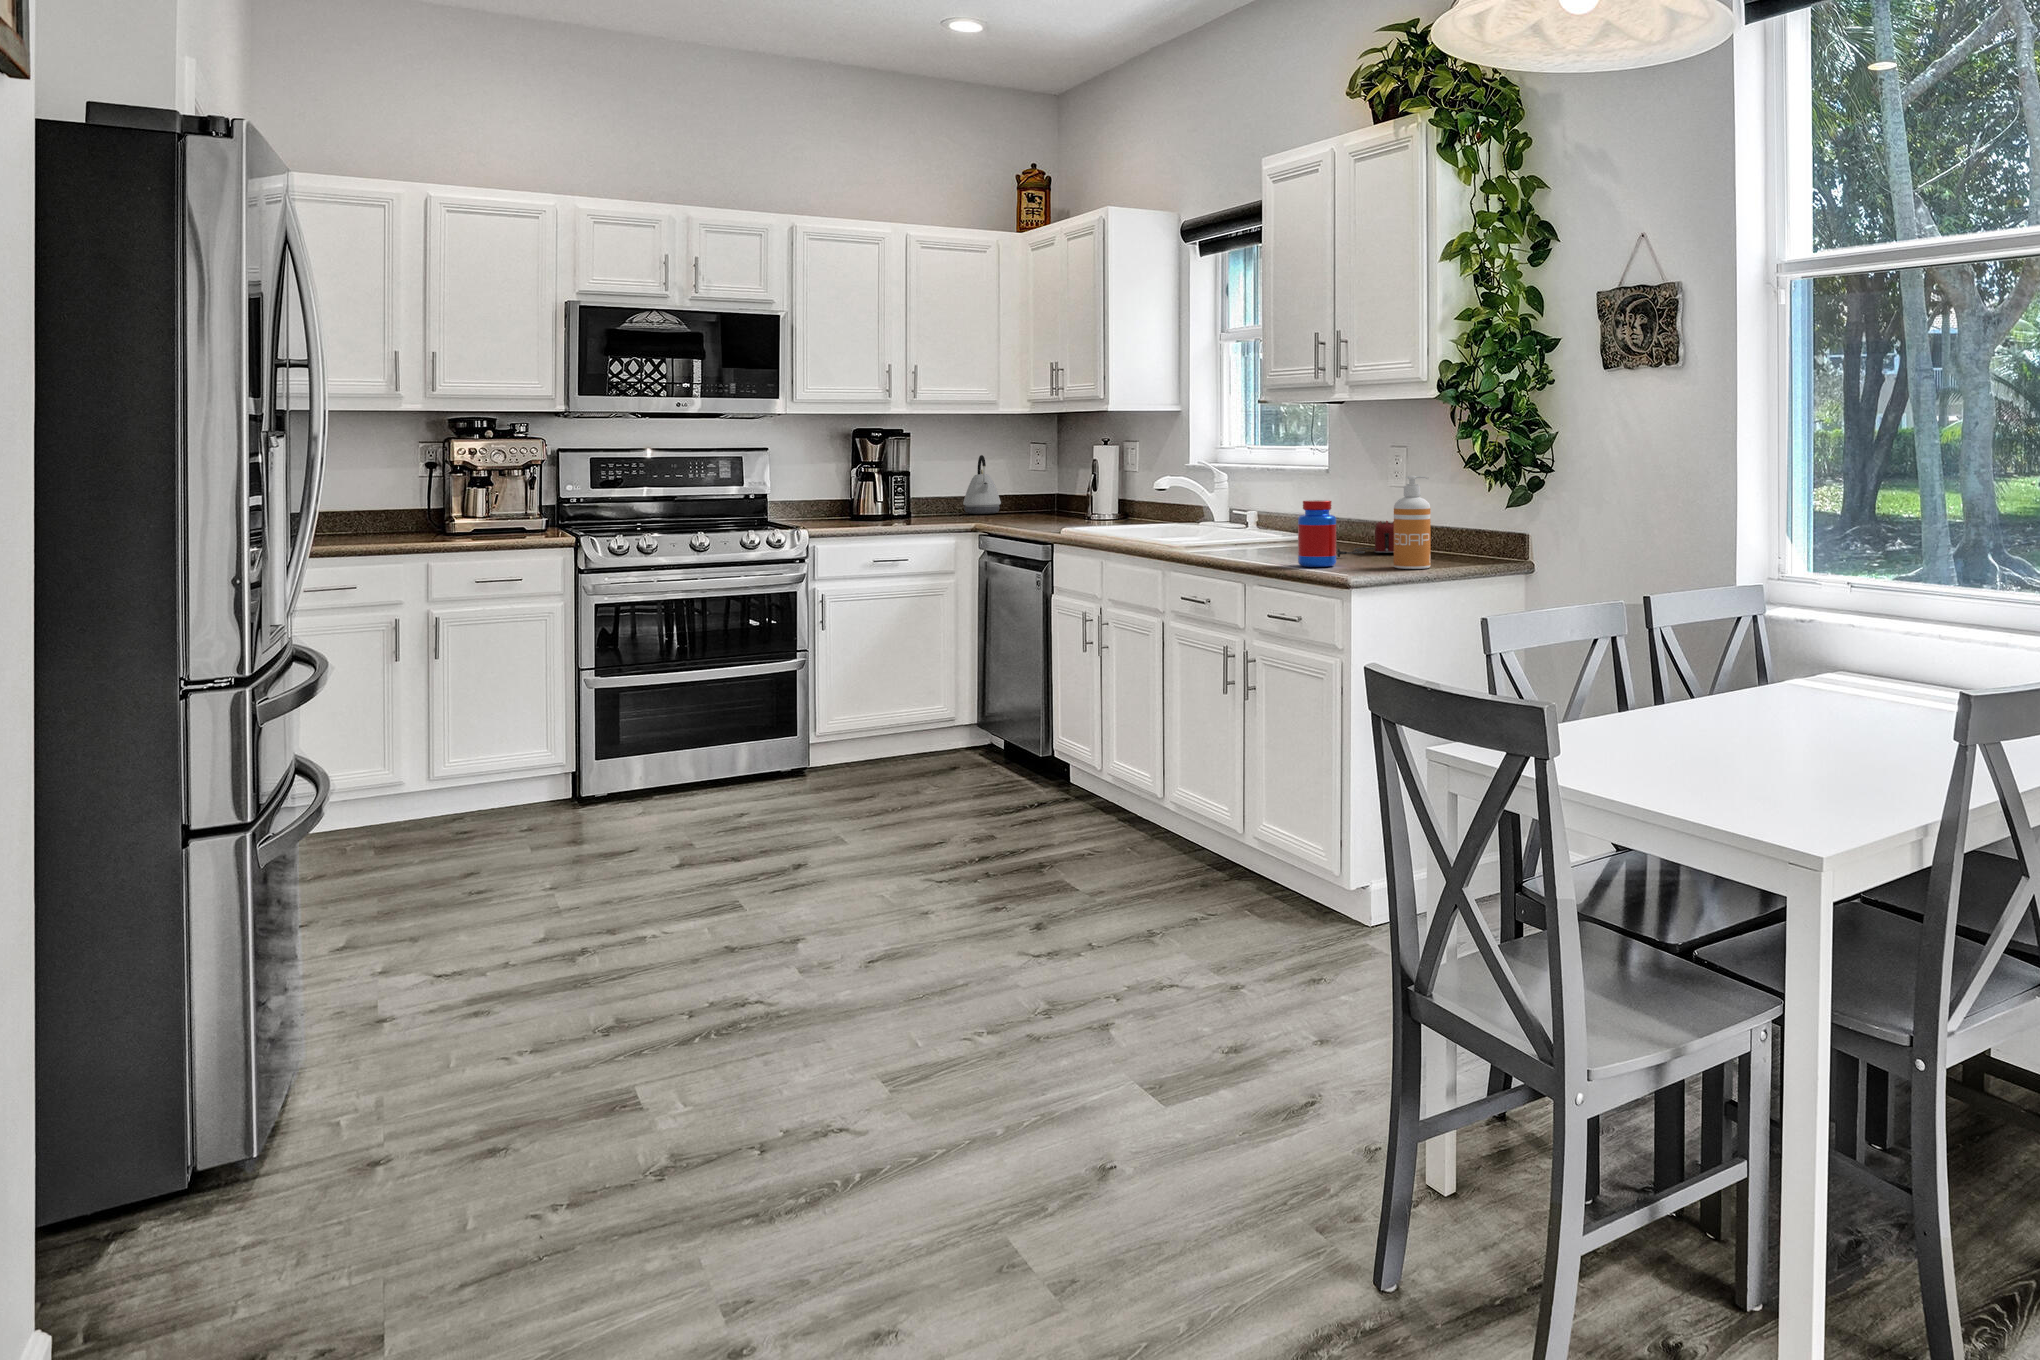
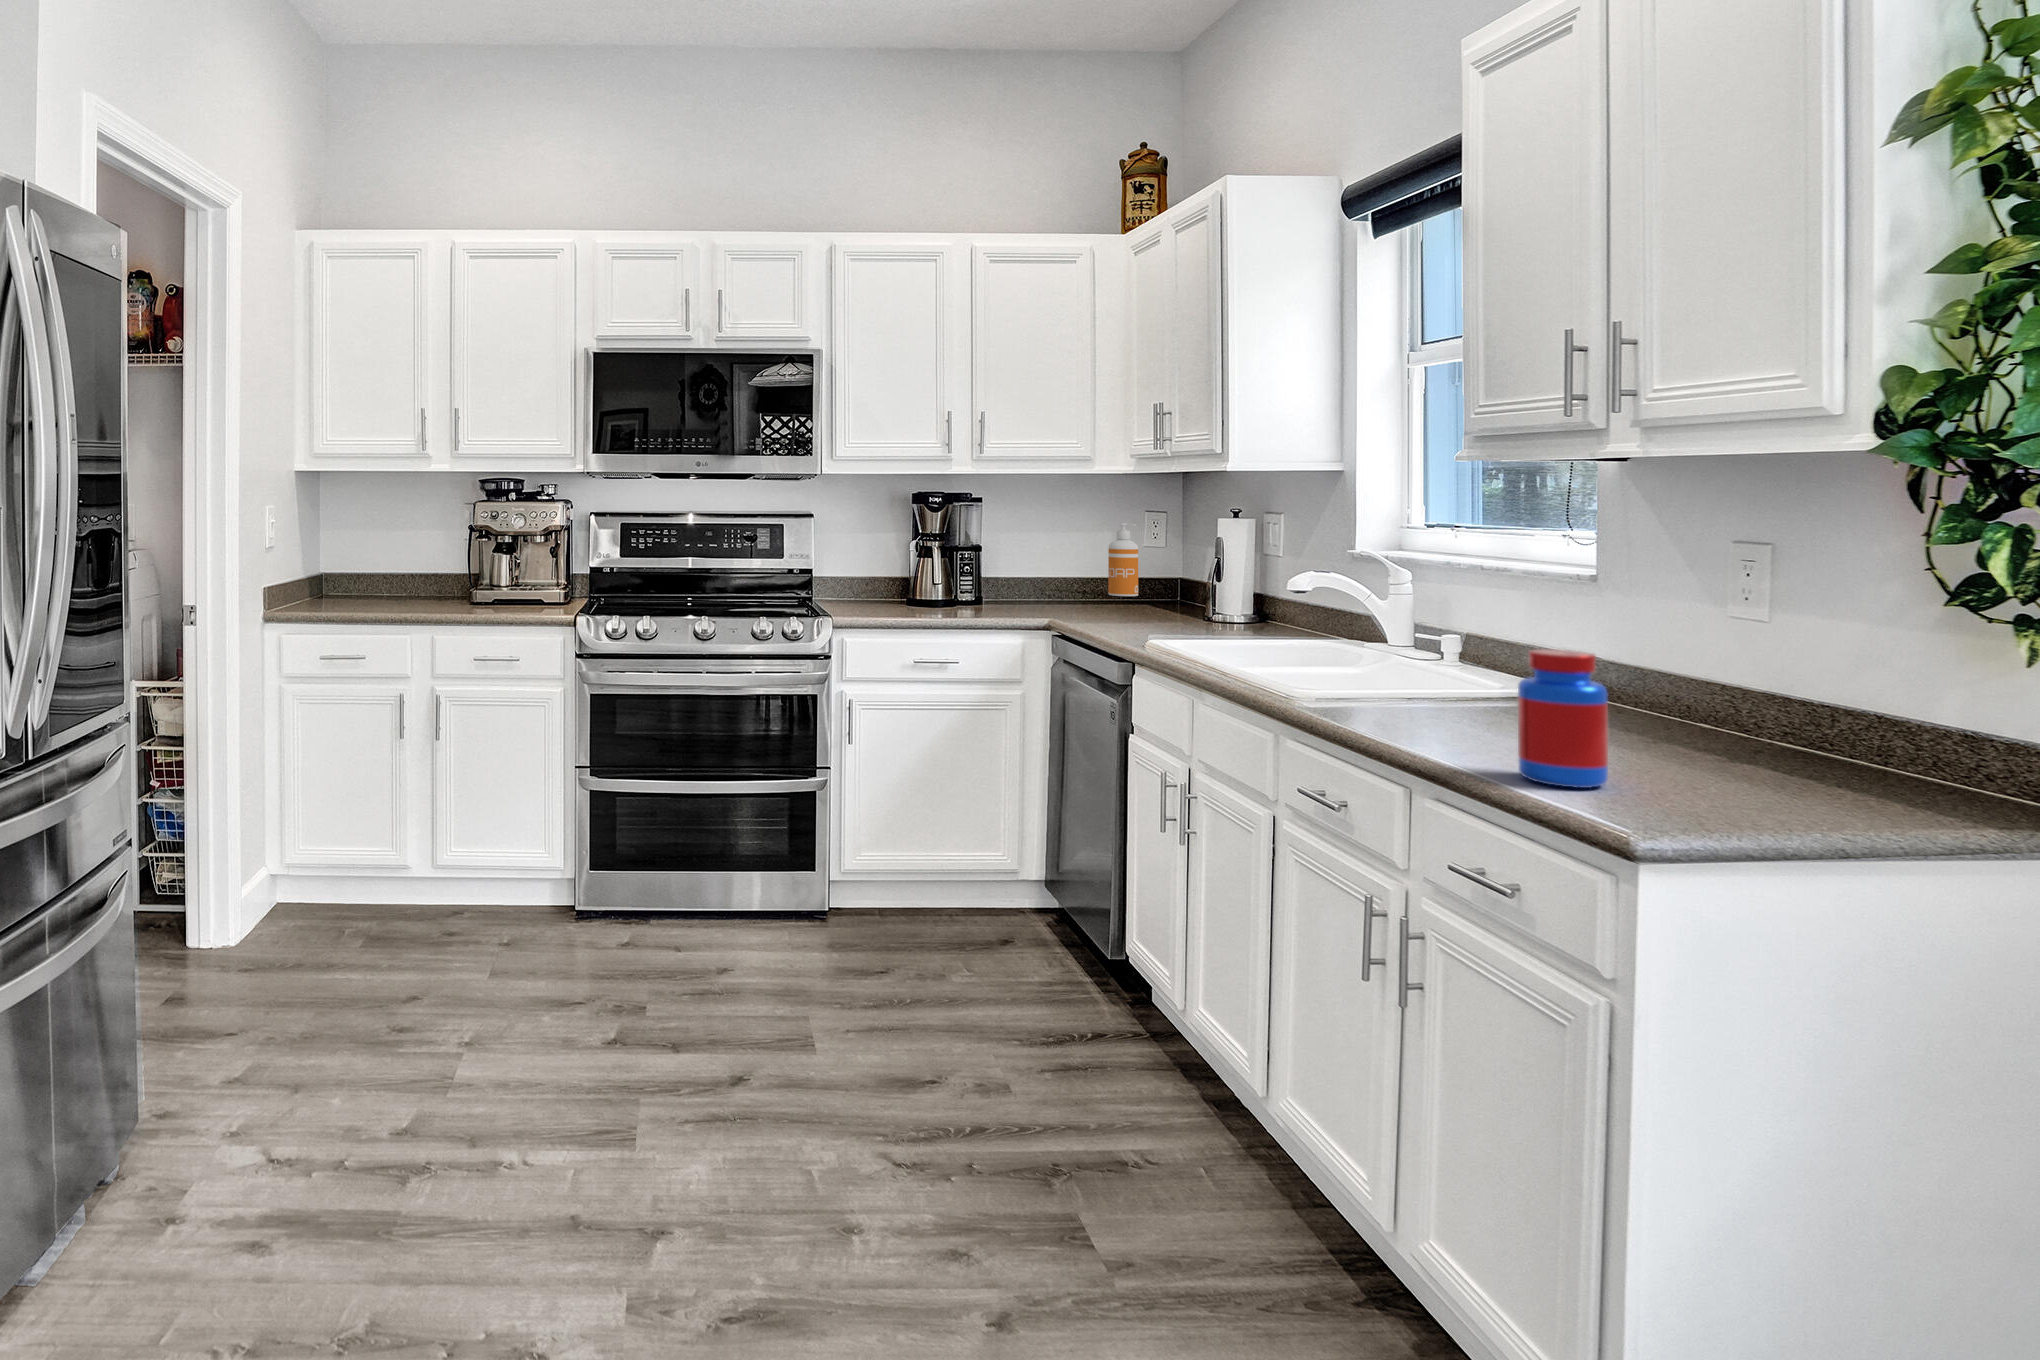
kettle: present [963,455,1001,514] -> none [1048,525,1097,601]
soap dispenser: present [1394,476,1431,569] -> present [1108,523,1138,596]
toaster: present [1336,521,1394,557] -> none [1605,689,1765,758]

